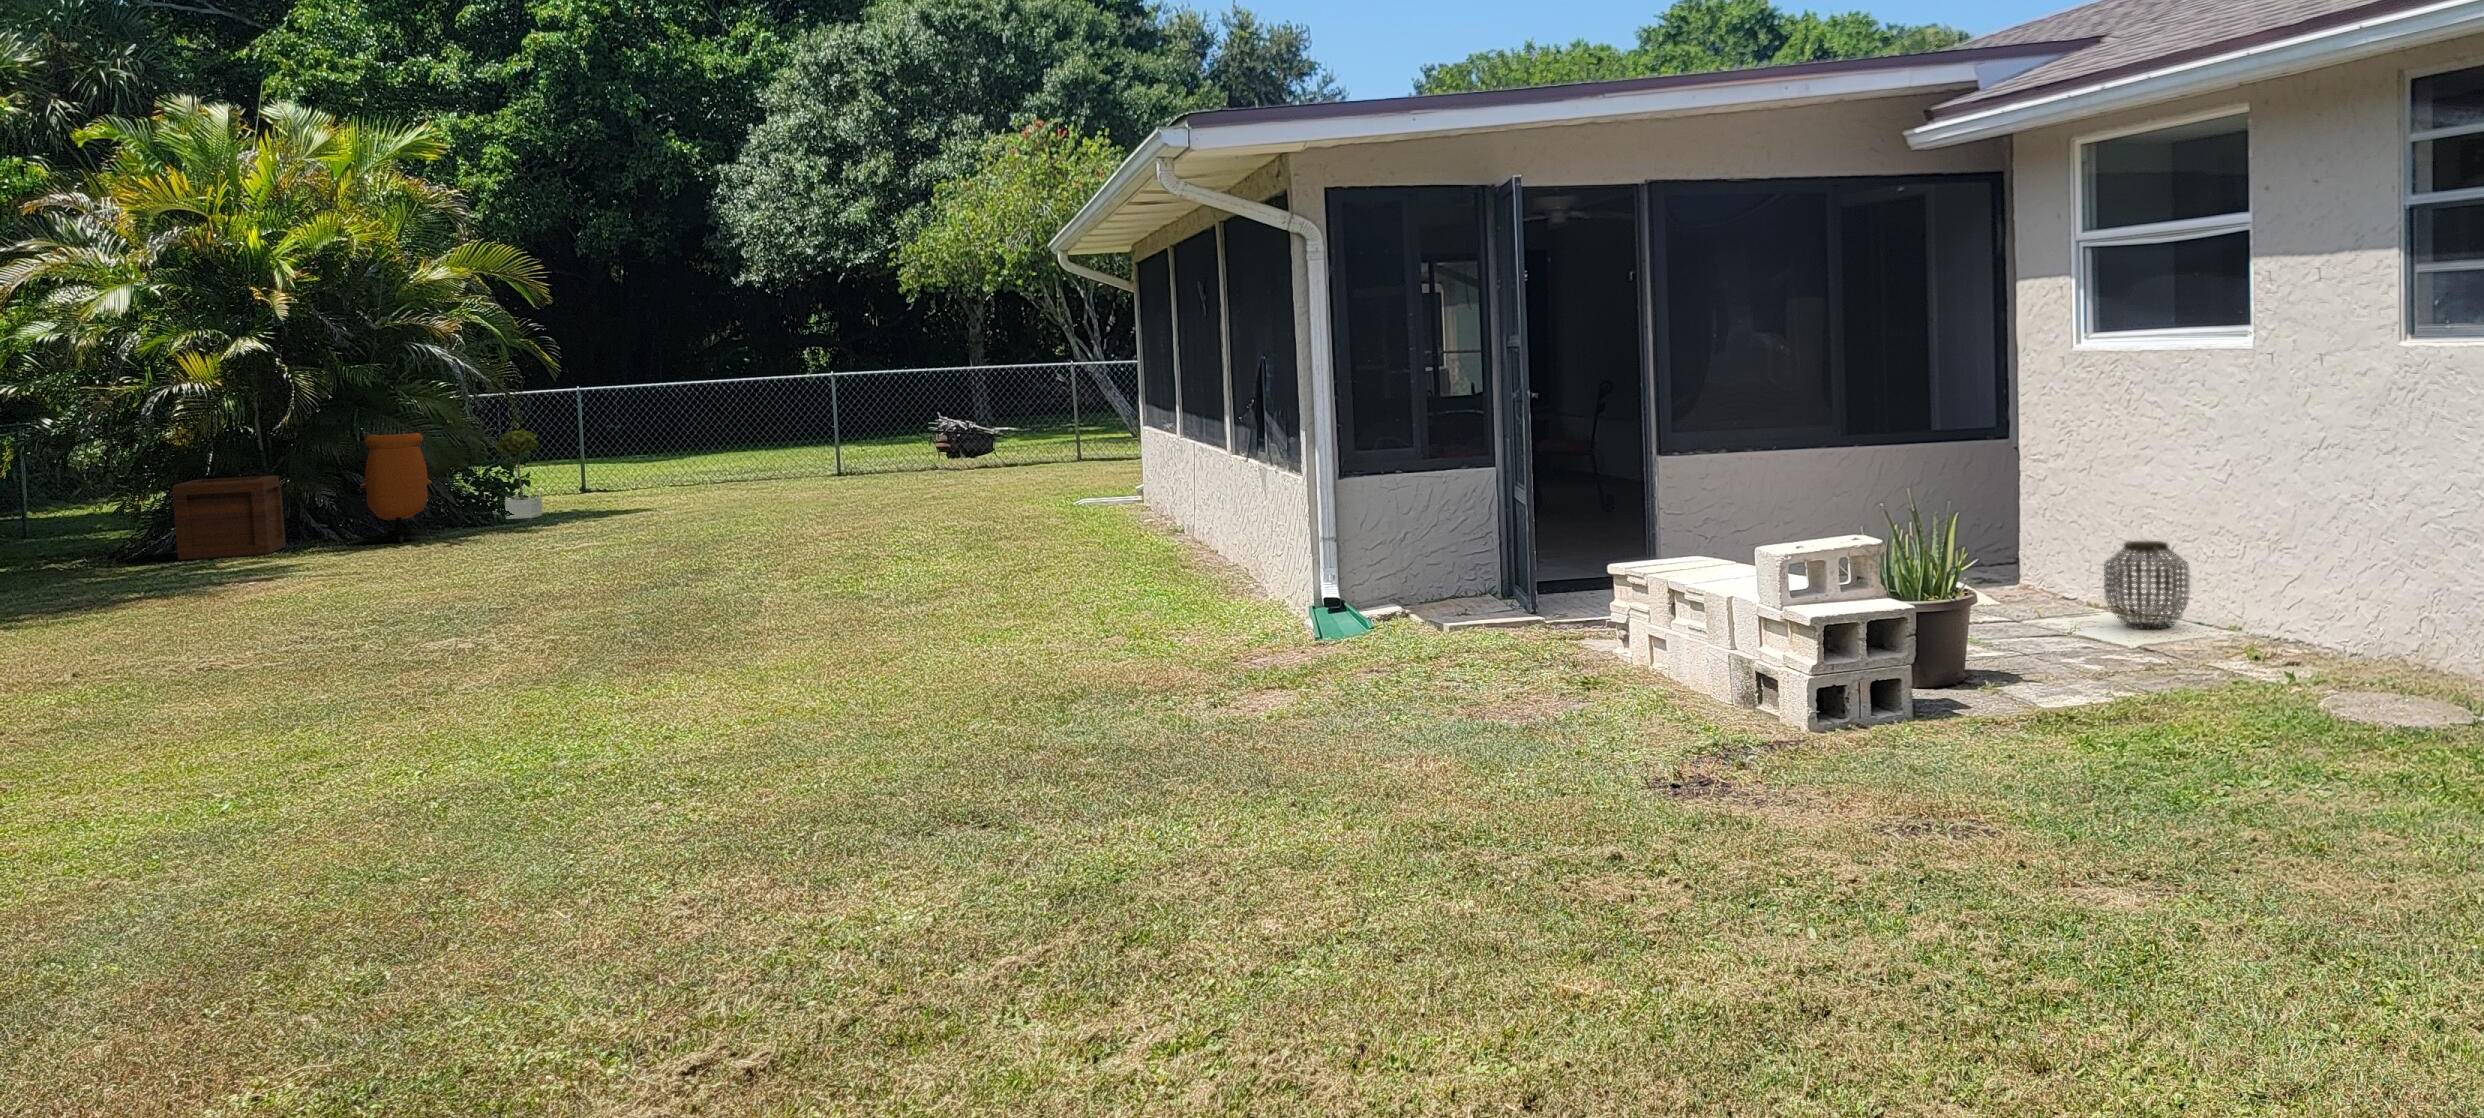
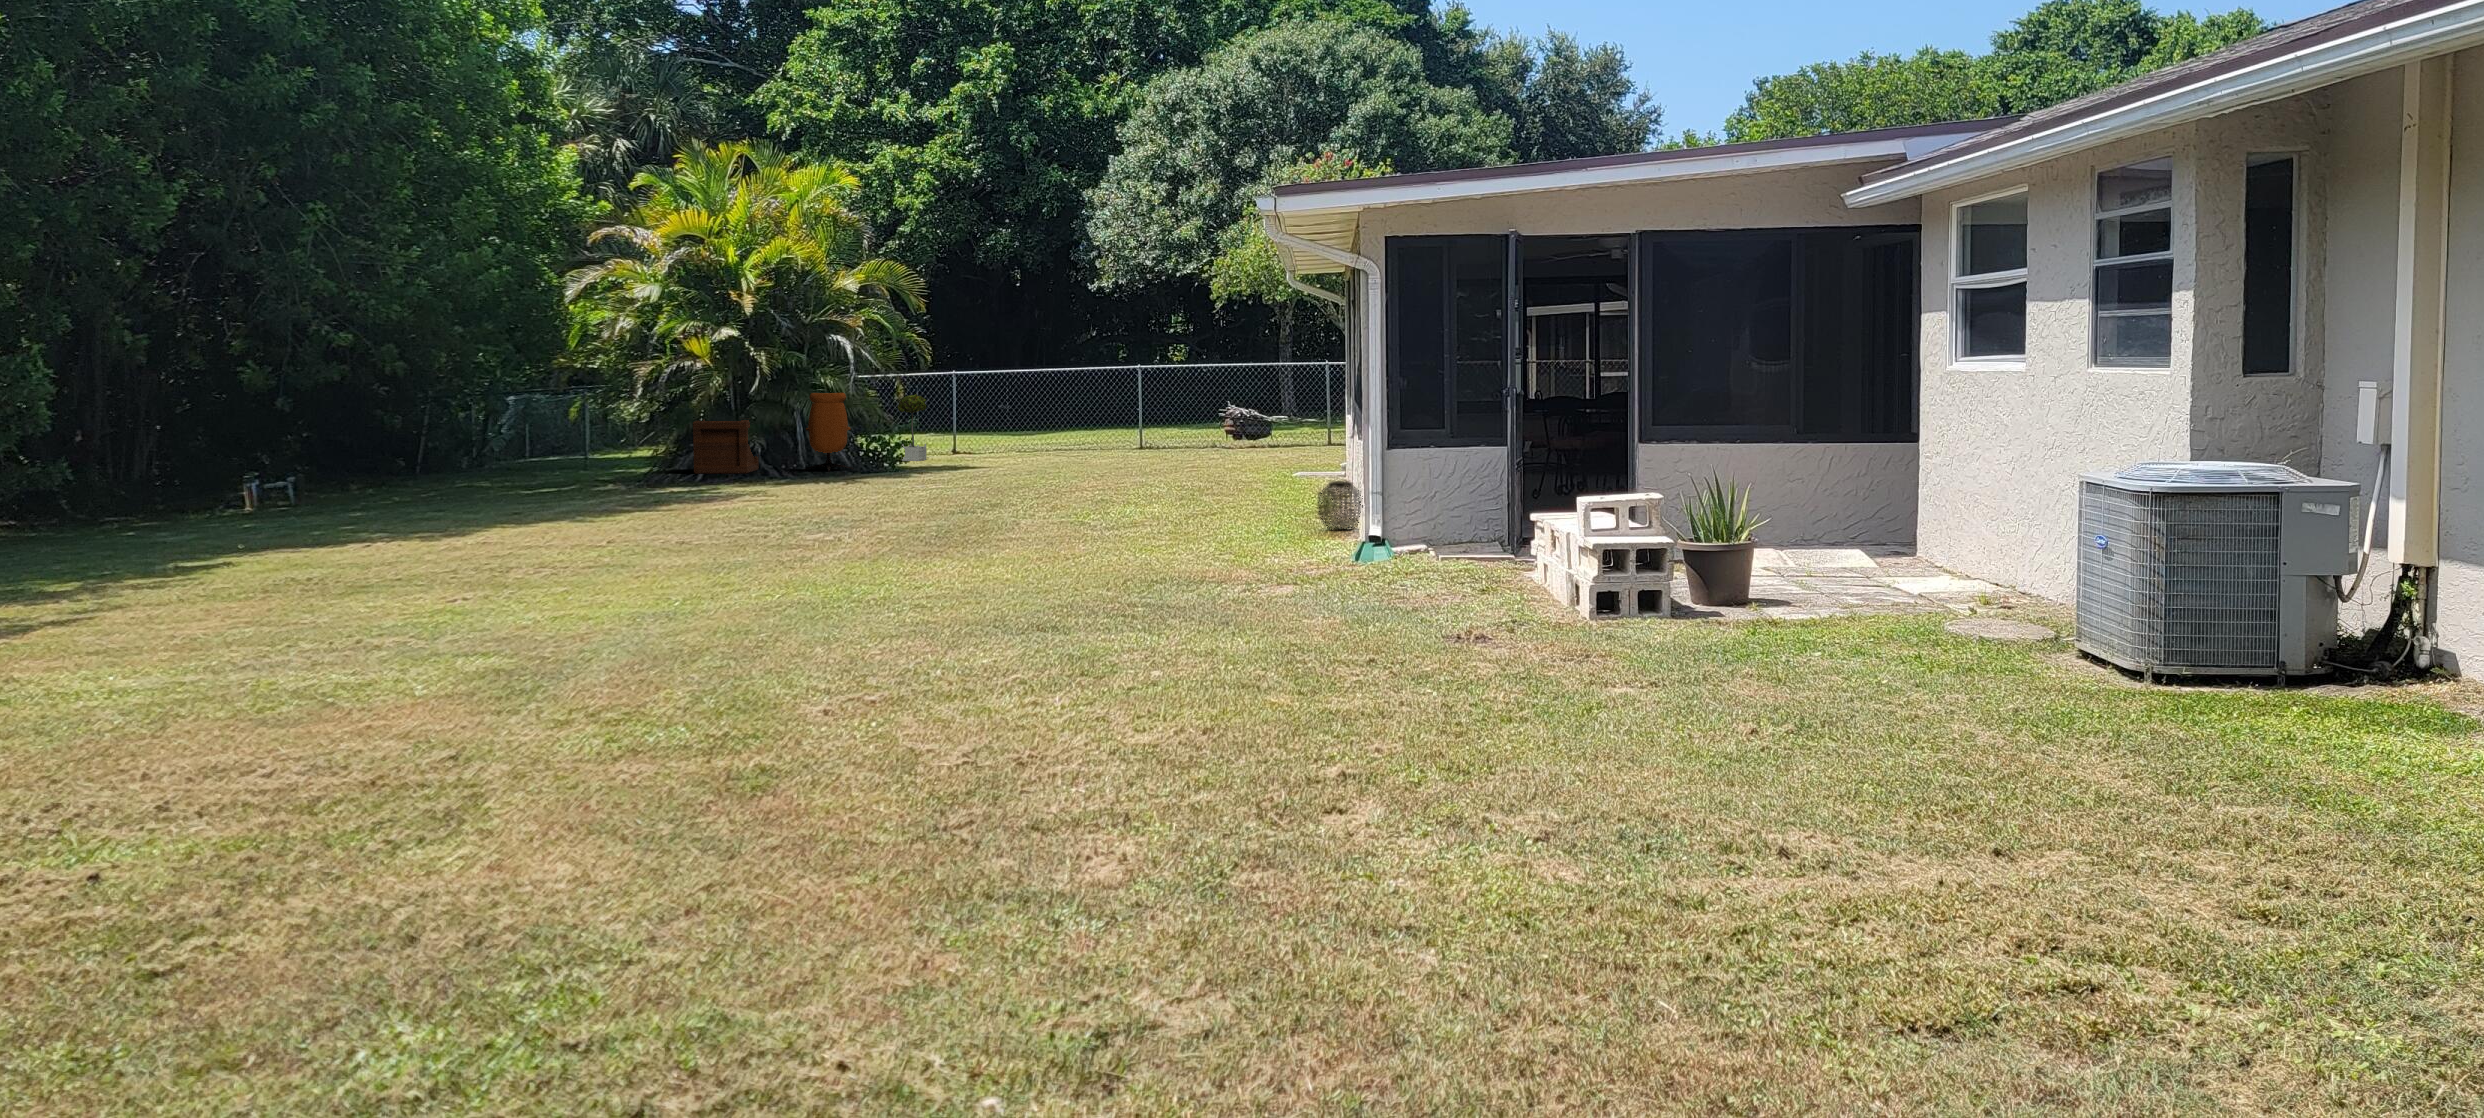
woven basket: present [2104,541,2190,630] -> present [1318,481,1363,531]

